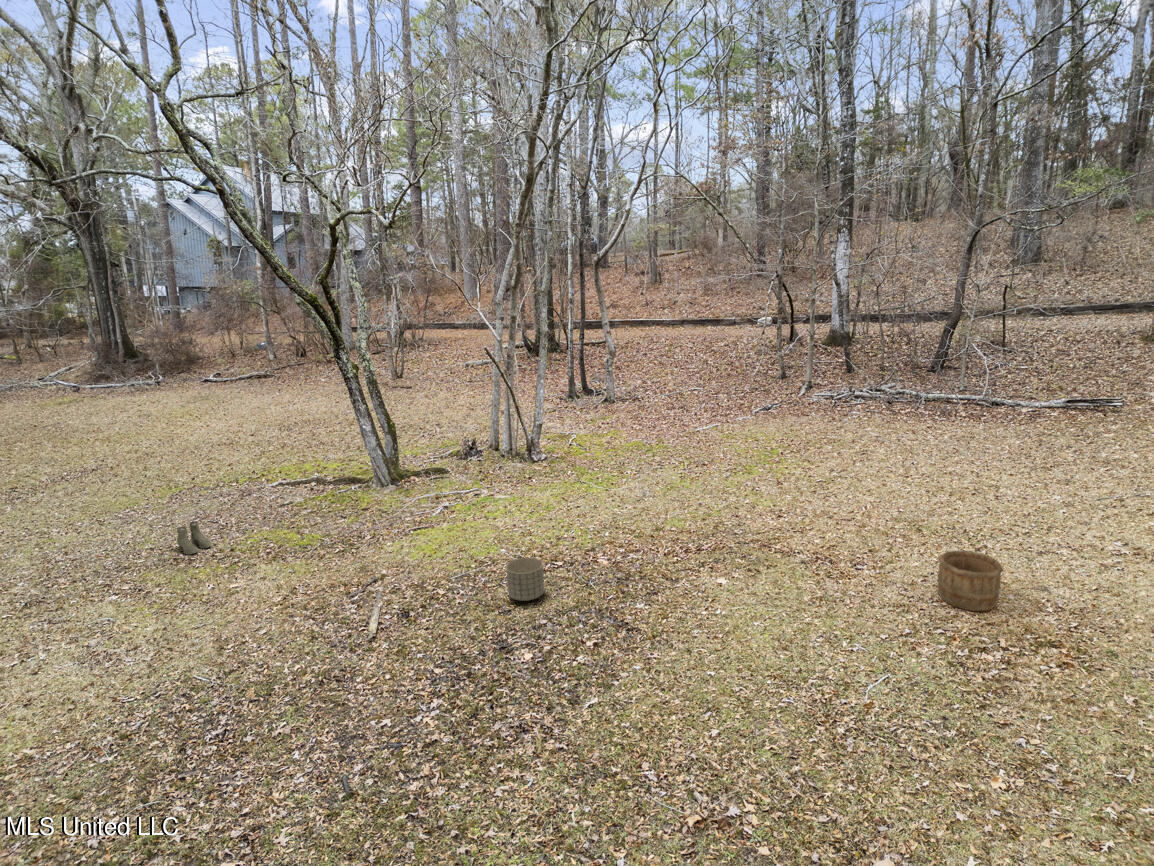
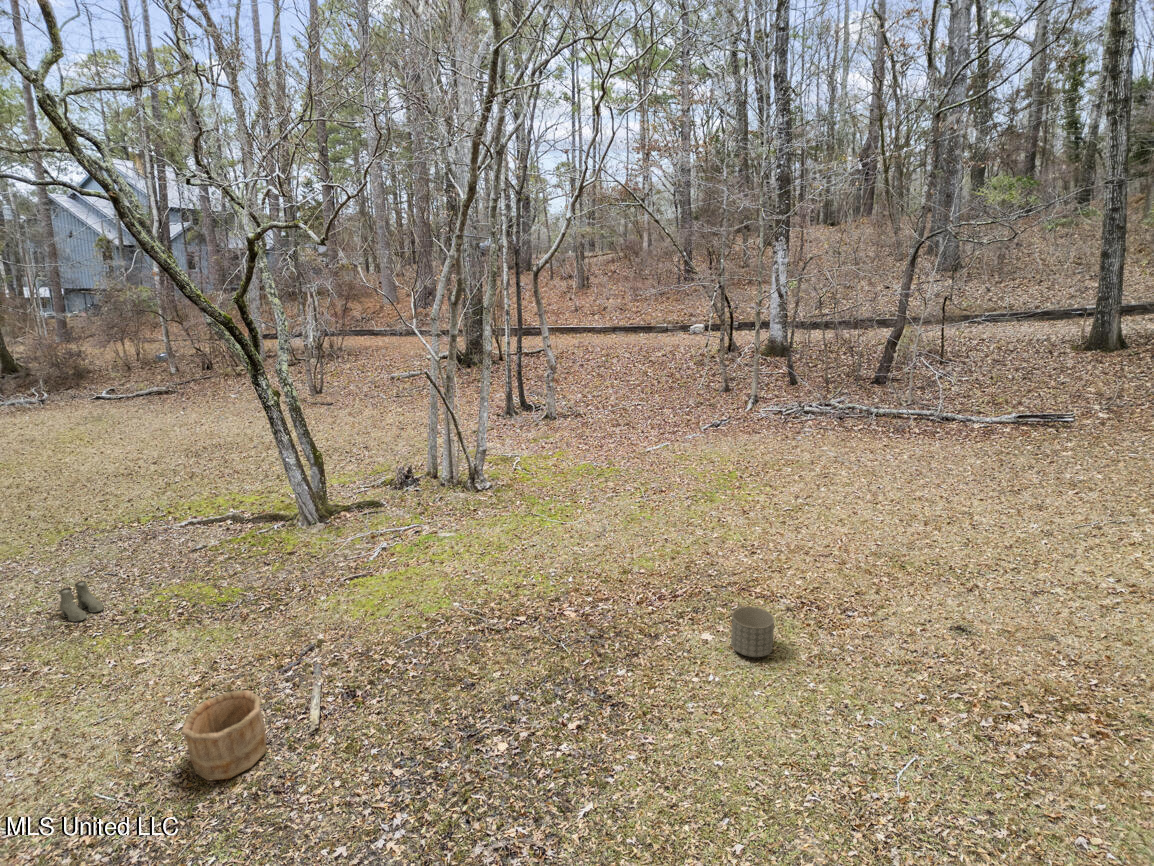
wooden bucket: present [938,551,1003,611] -> present [181,690,266,781]
planter: present [506,557,544,601] -> present [731,607,774,657]

